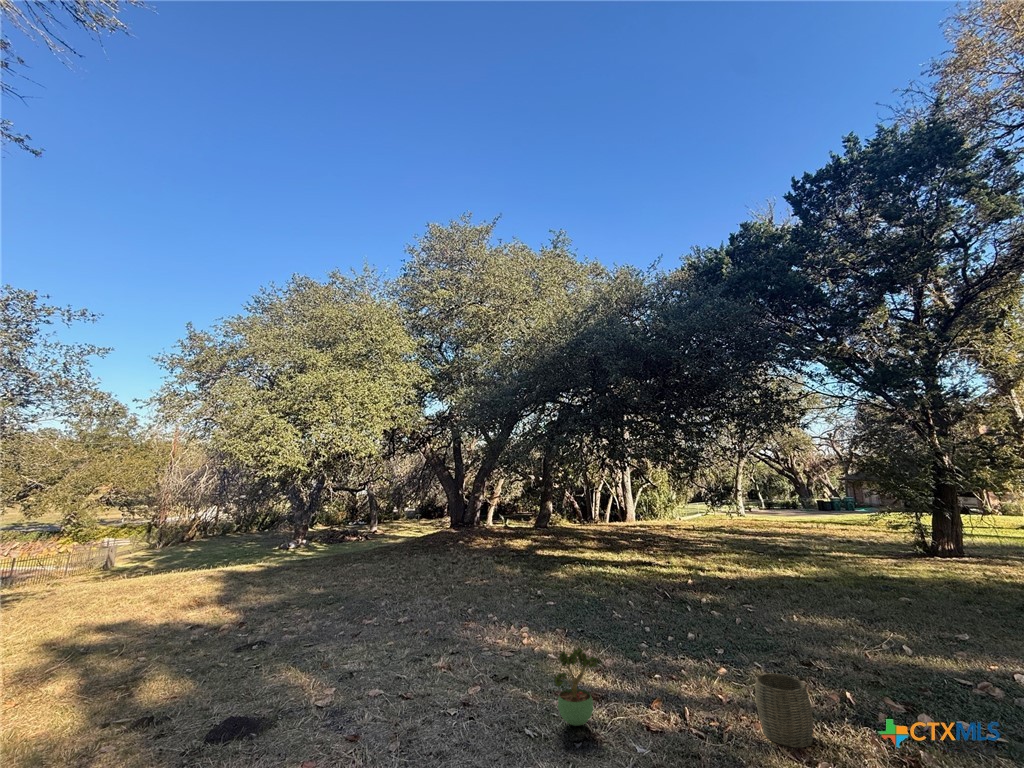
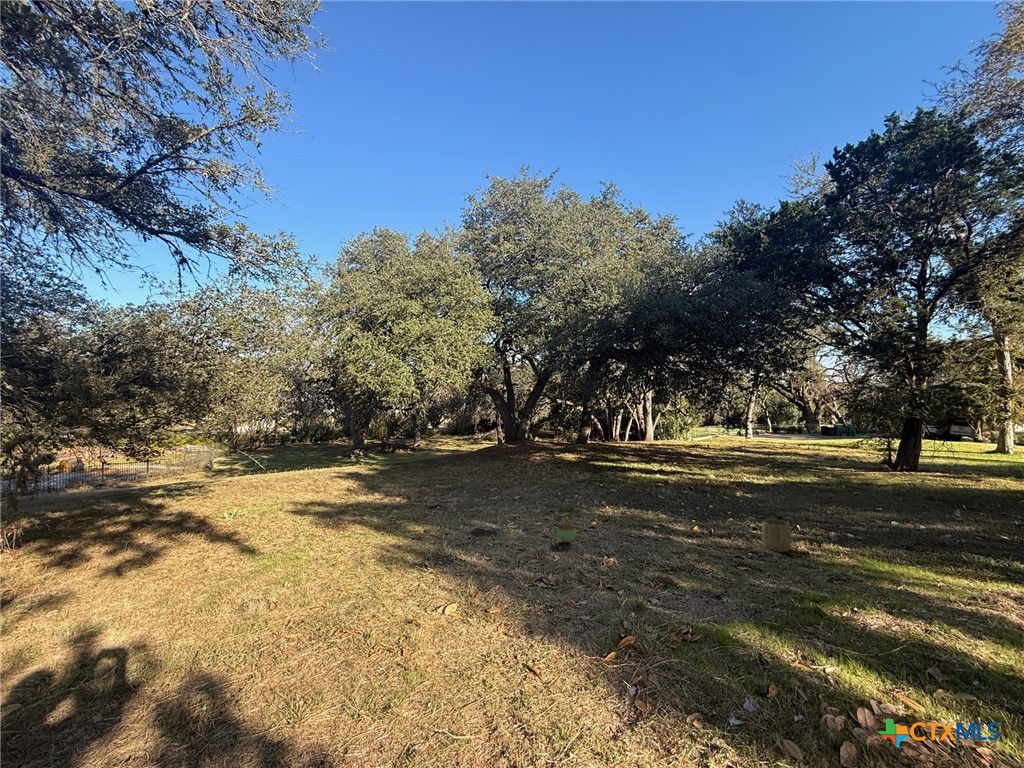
potted plant: present [554,647,598,726] -> present [556,504,580,542]

